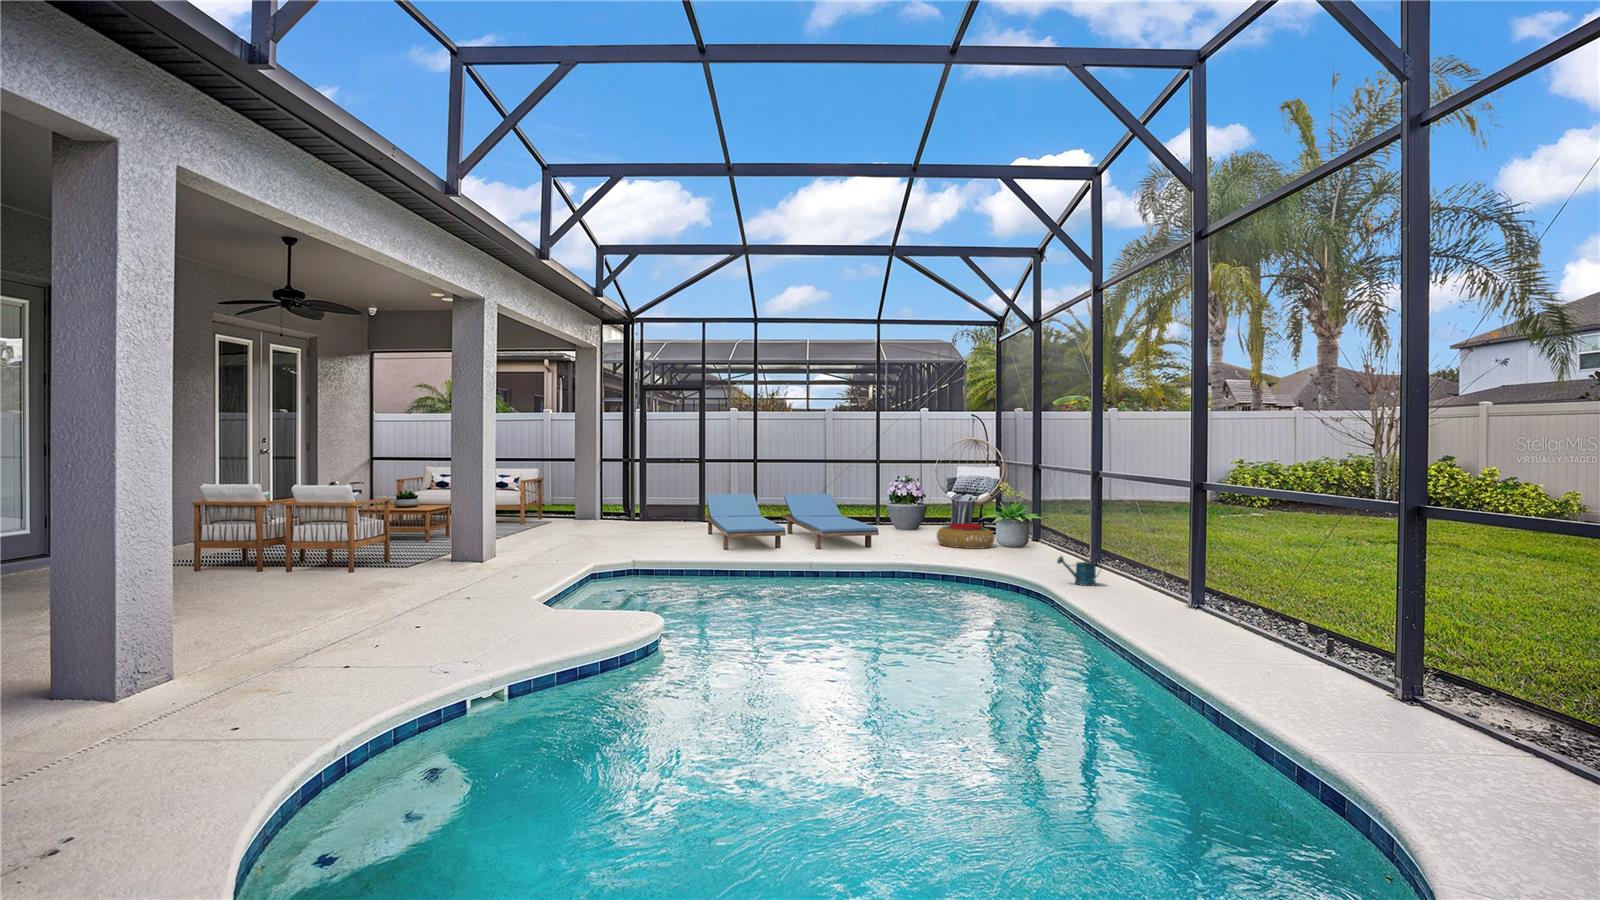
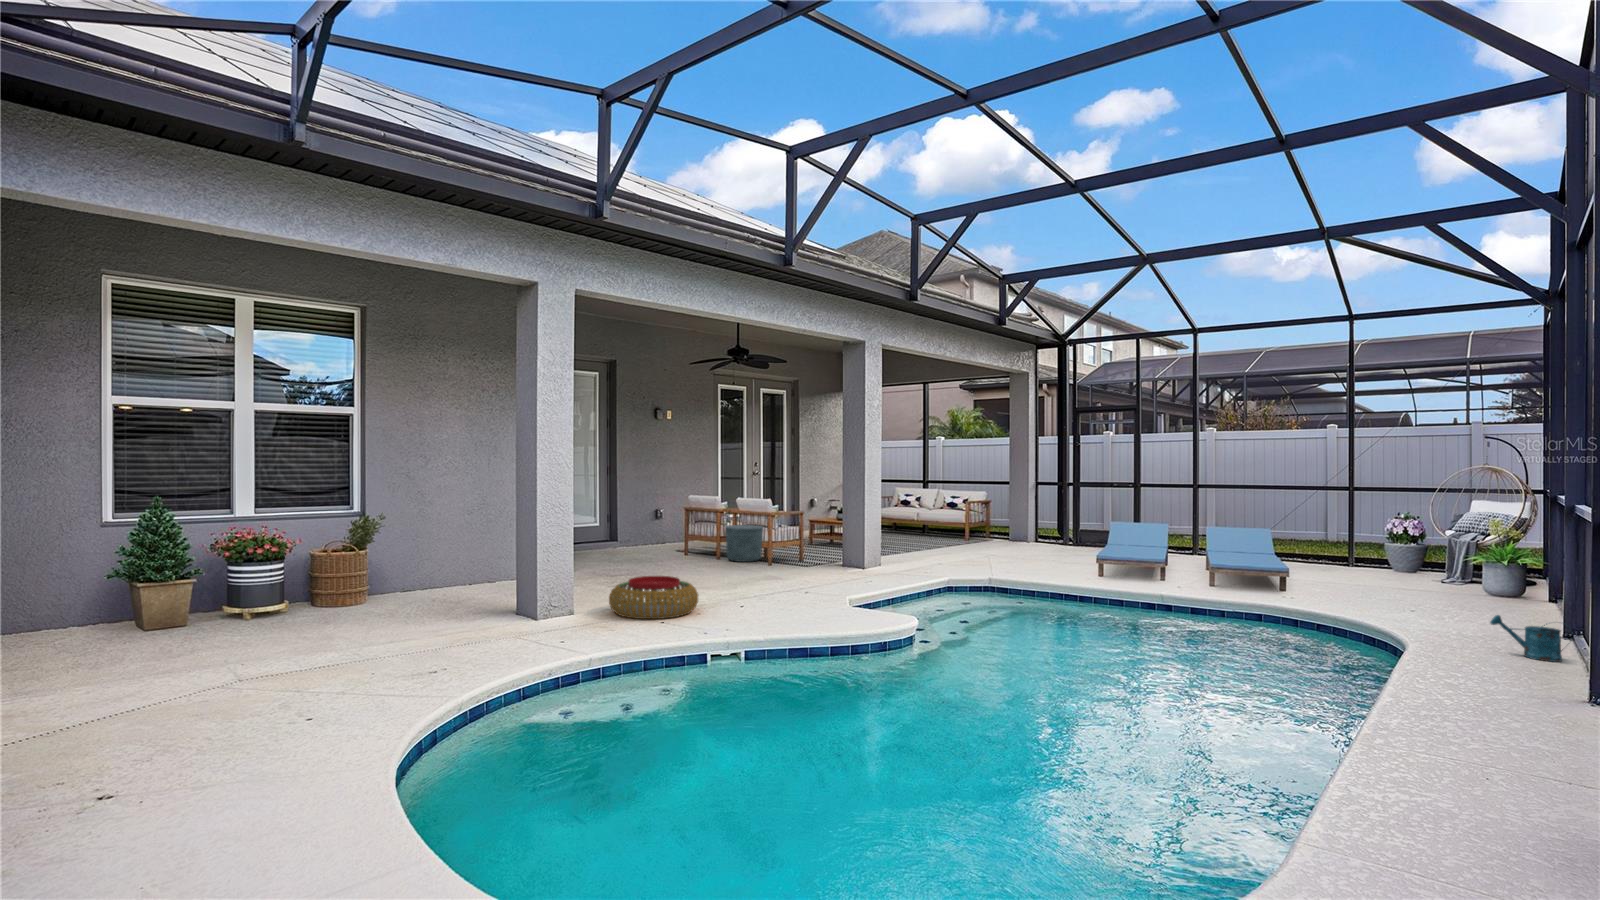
planter: none [275,522,333,571] -> present [726,525,763,562]
pouf: present [937,523,994,549] -> present [609,576,698,619]

